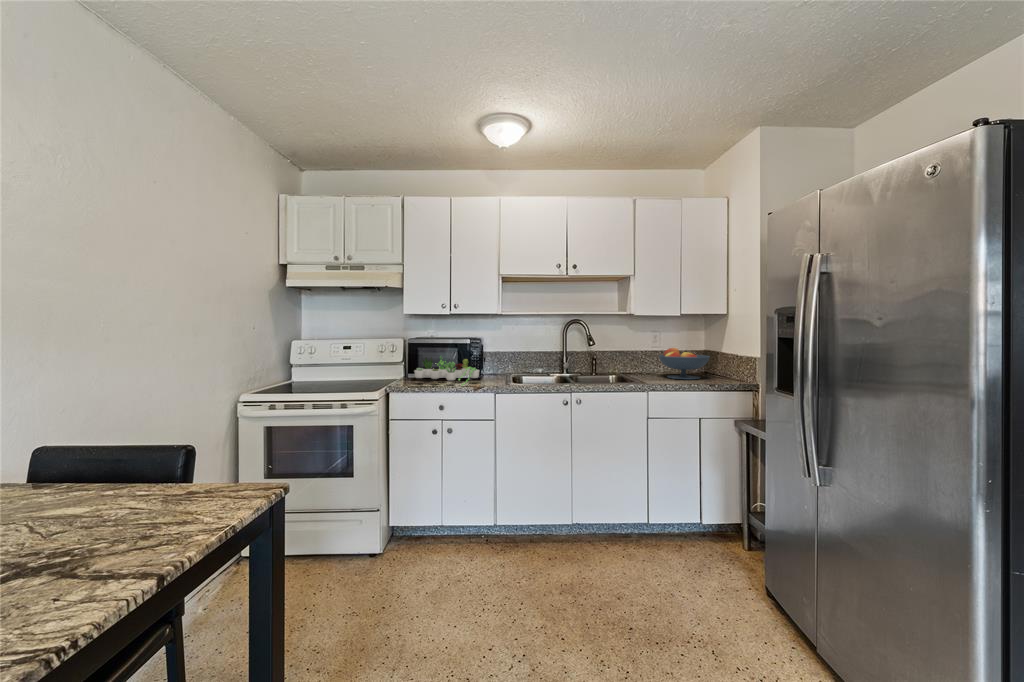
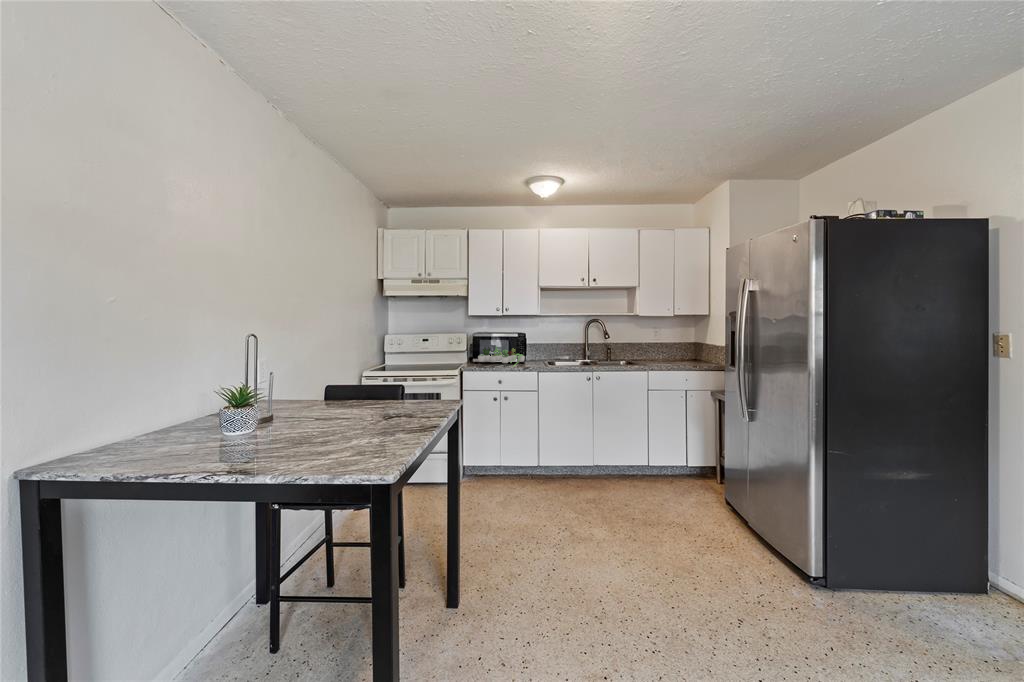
fruit bowl: present [659,348,710,379] -> none [657,340,696,363]

